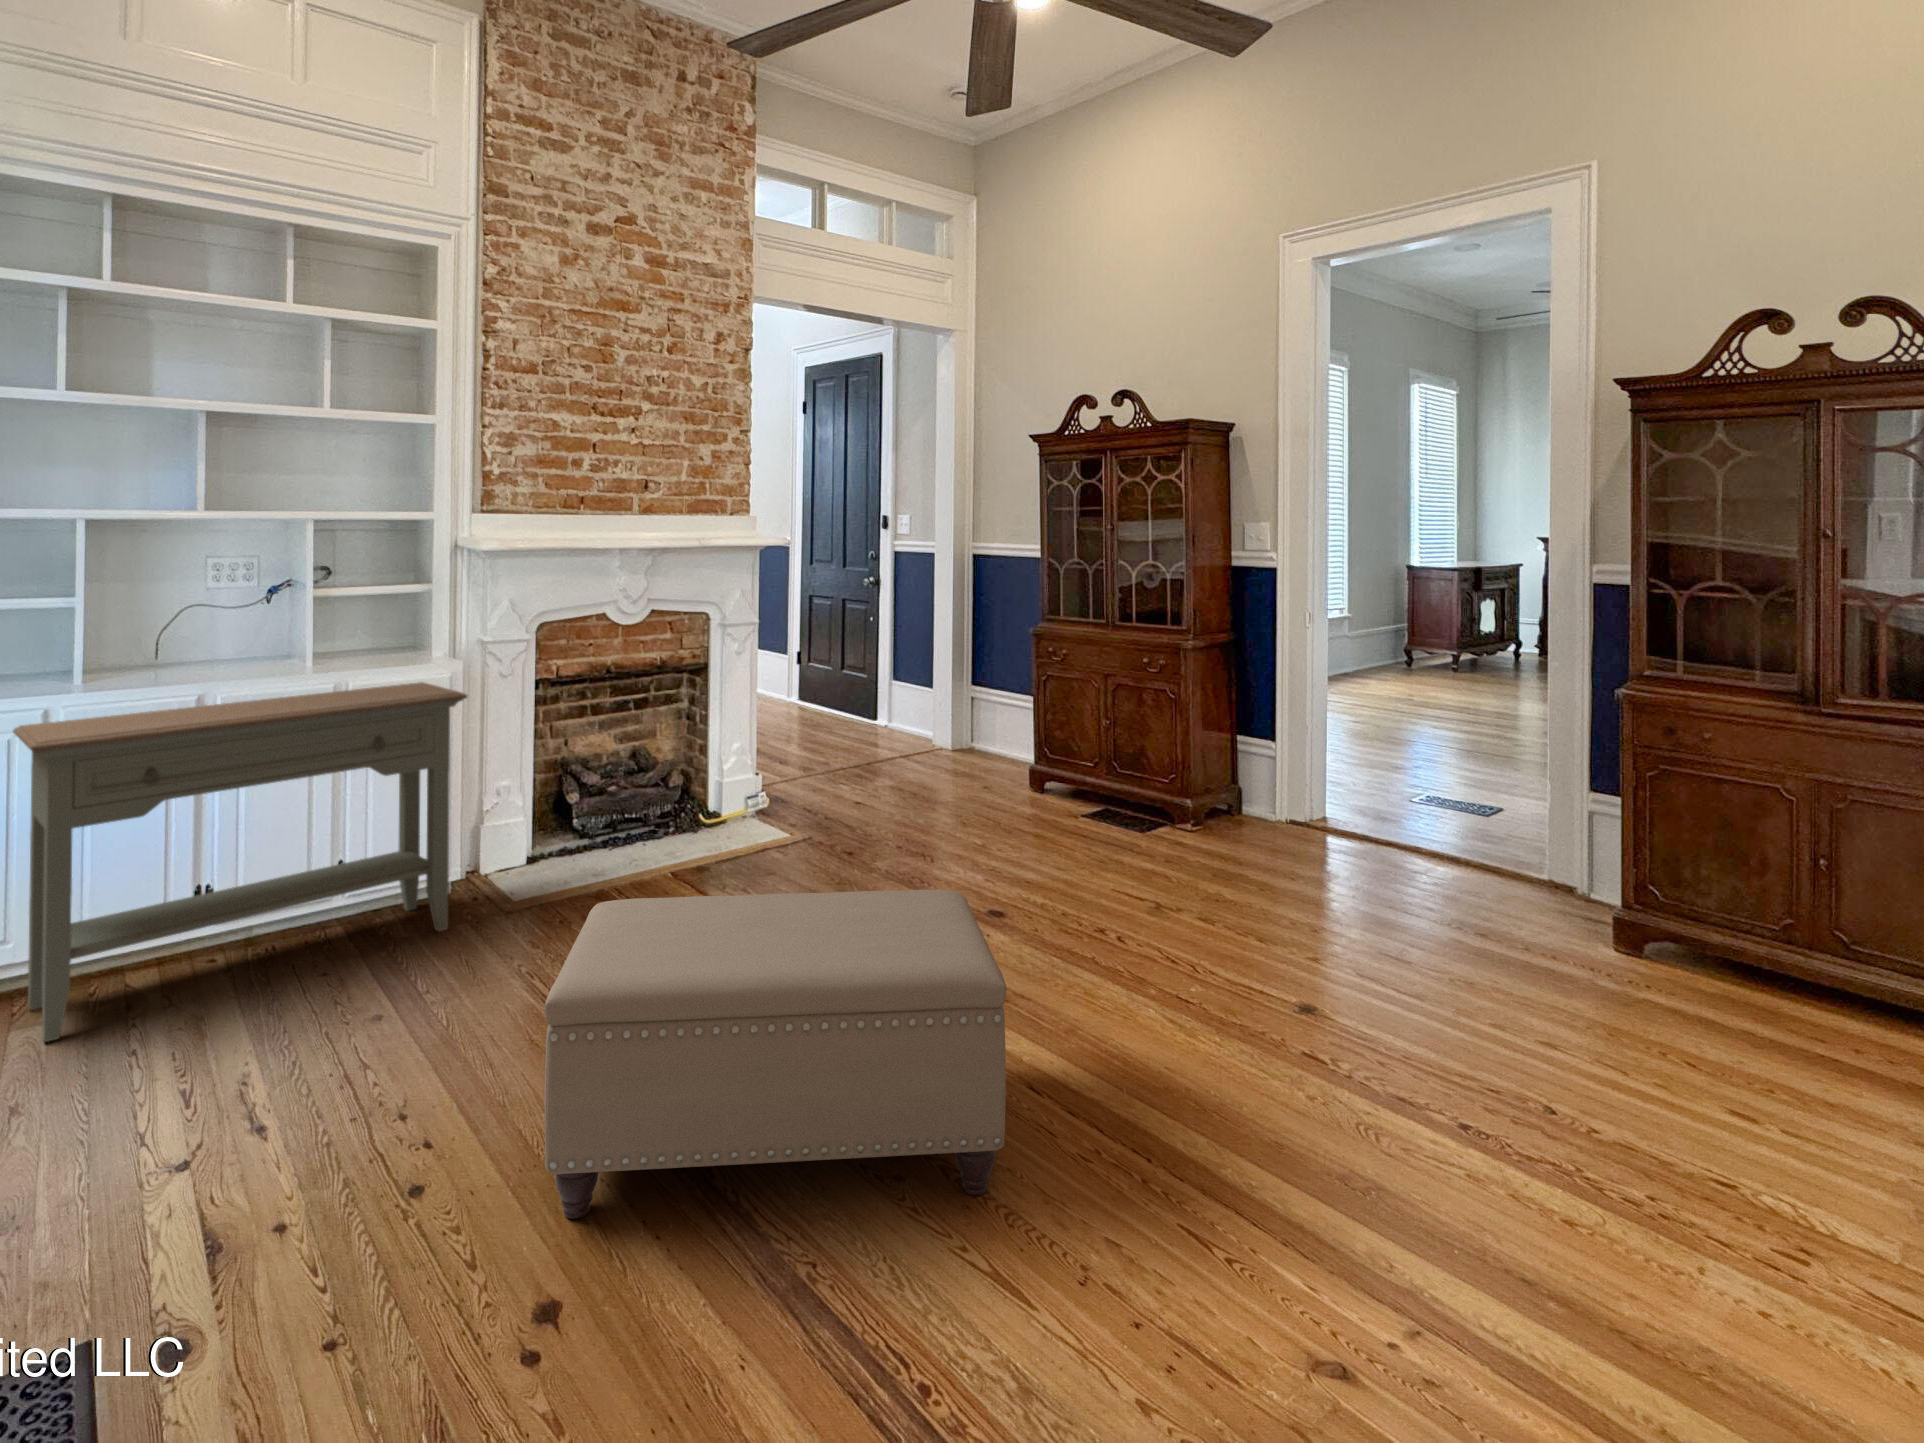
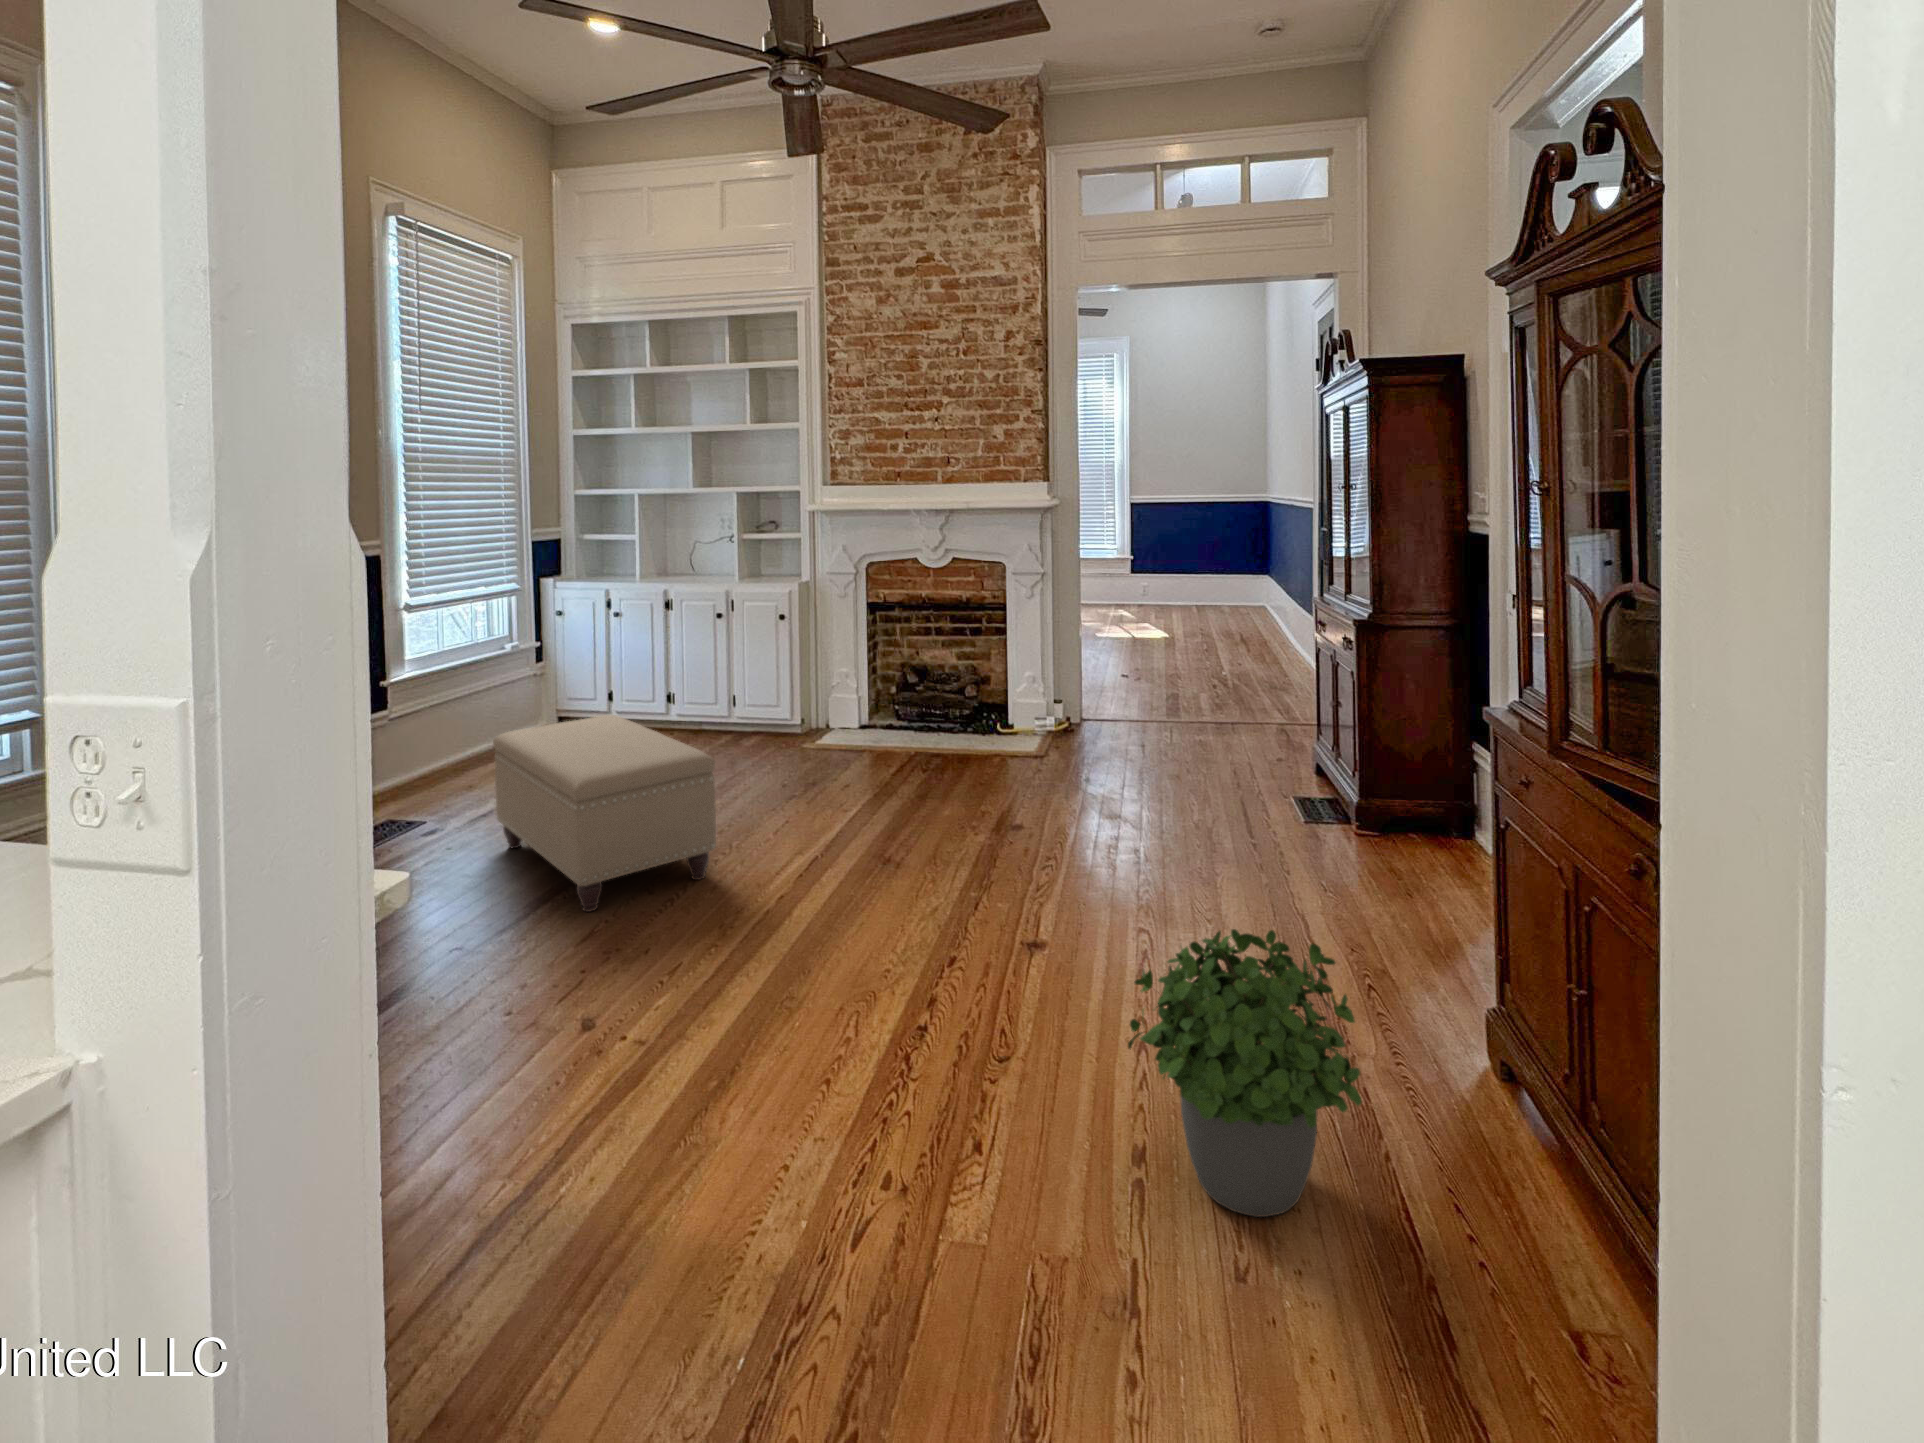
console table: present [13,682,467,1042] -> none [557,593,771,743]
potted plant: none [1666,834,1859,1040] -> present [1128,929,1362,1217]

